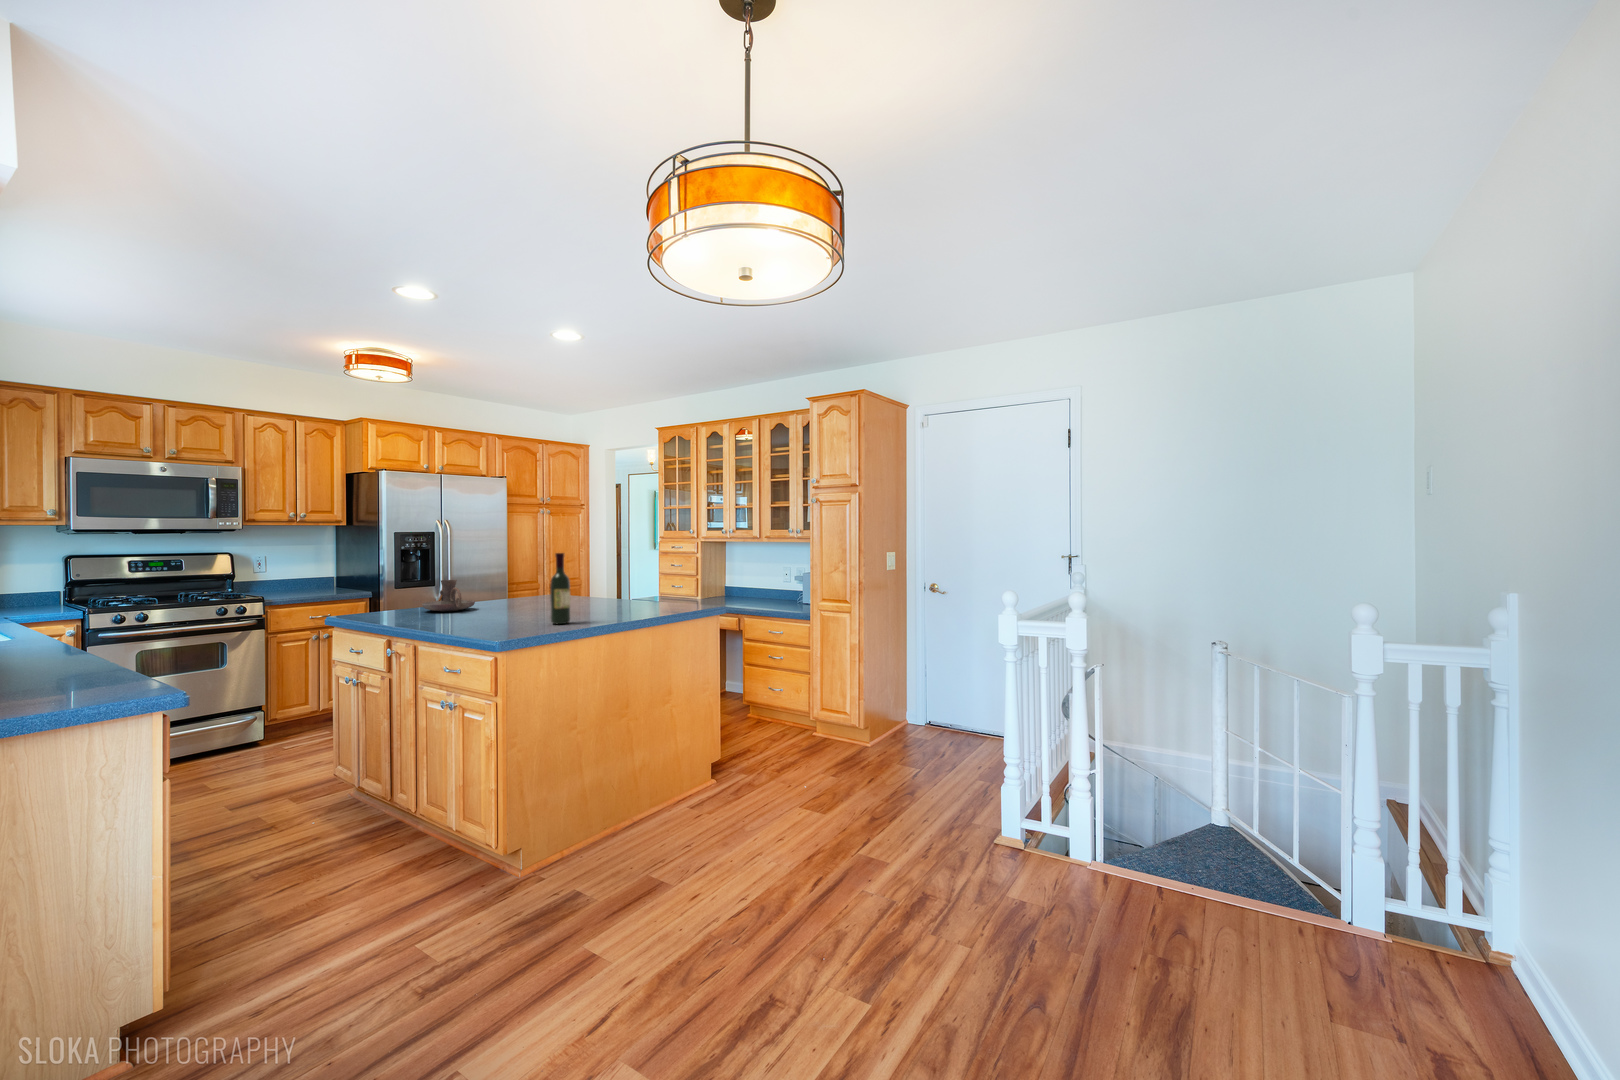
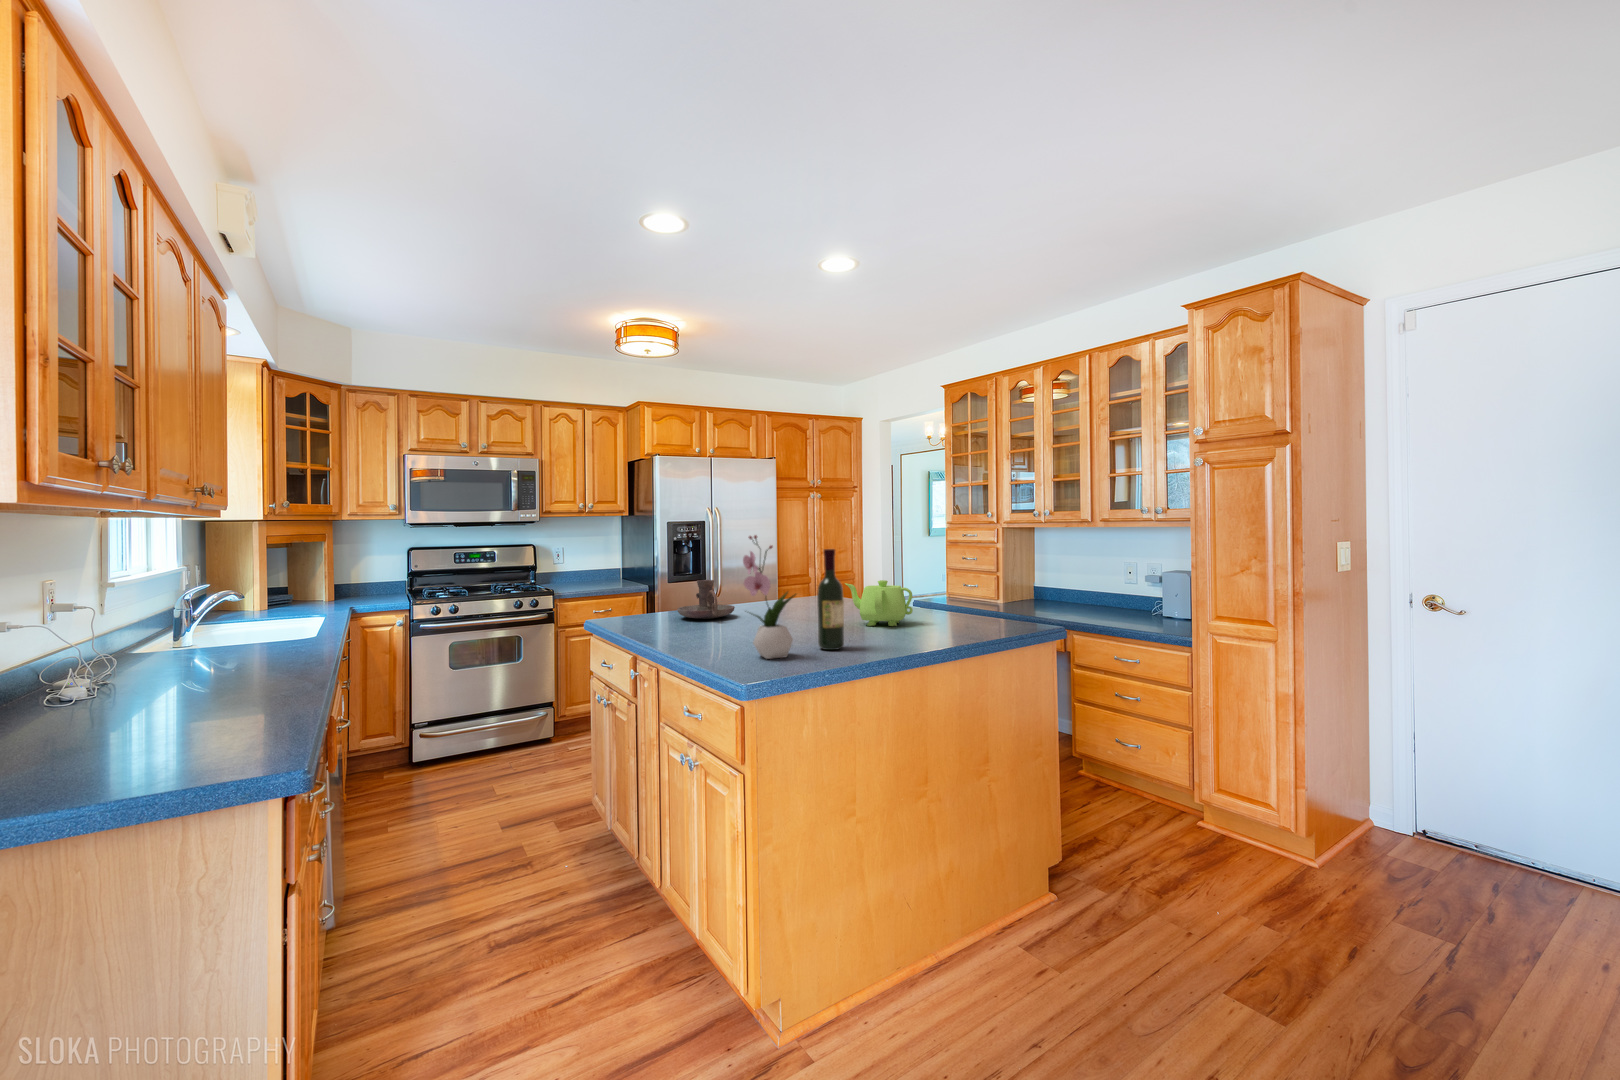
flower arrangement: none [493,542,536,631] -> present [743,535,796,659]
teapot: none [570,577,622,610] -> present [845,580,913,626]

